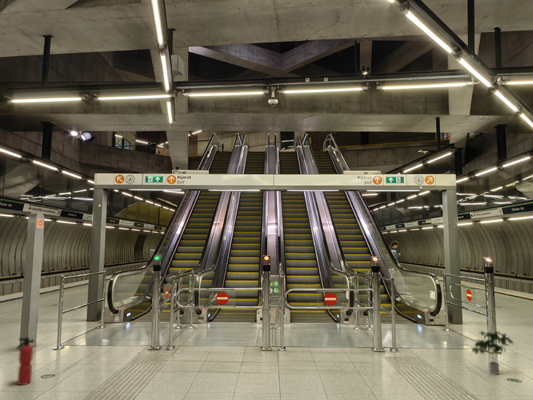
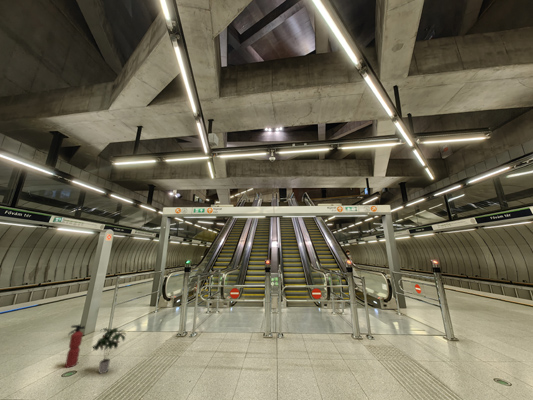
potted plant: present [472,332,513,375] -> present [93,328,125,373]

